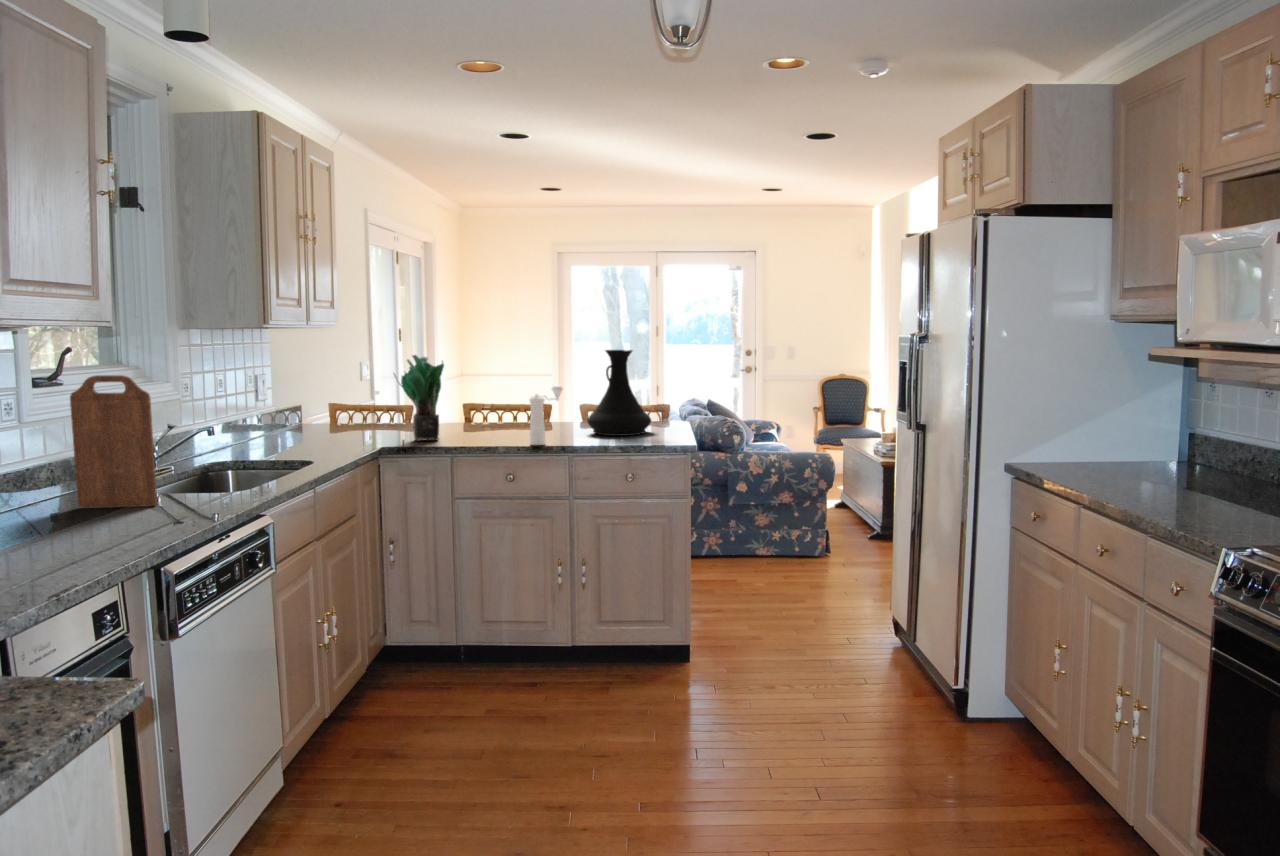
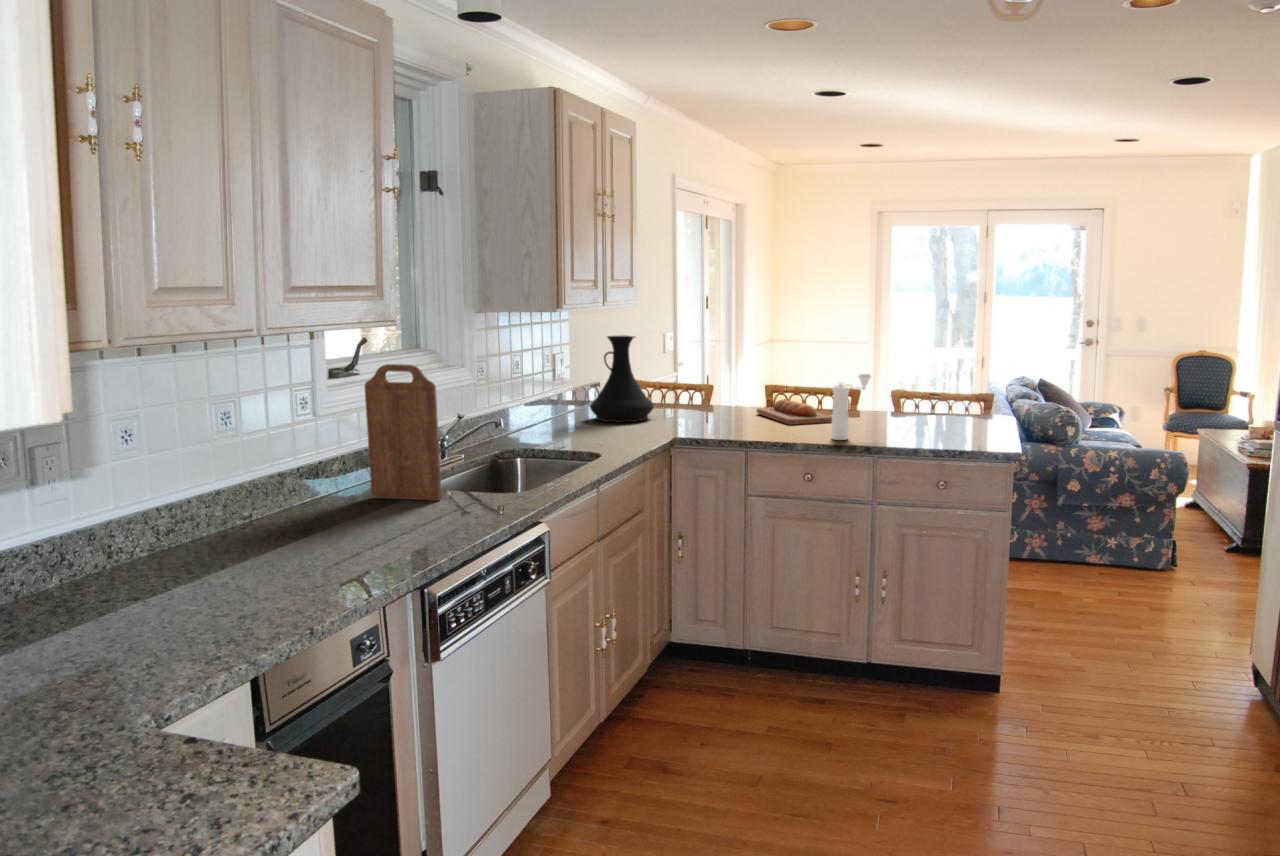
vase: present [587,350,651,436] -> present [590,335,654,422]
potted plant: present [394,355,444,441] -> none [686,336,740,428]
bread loaf: none [463,415,535,436] -> present [757,400,832,425]

